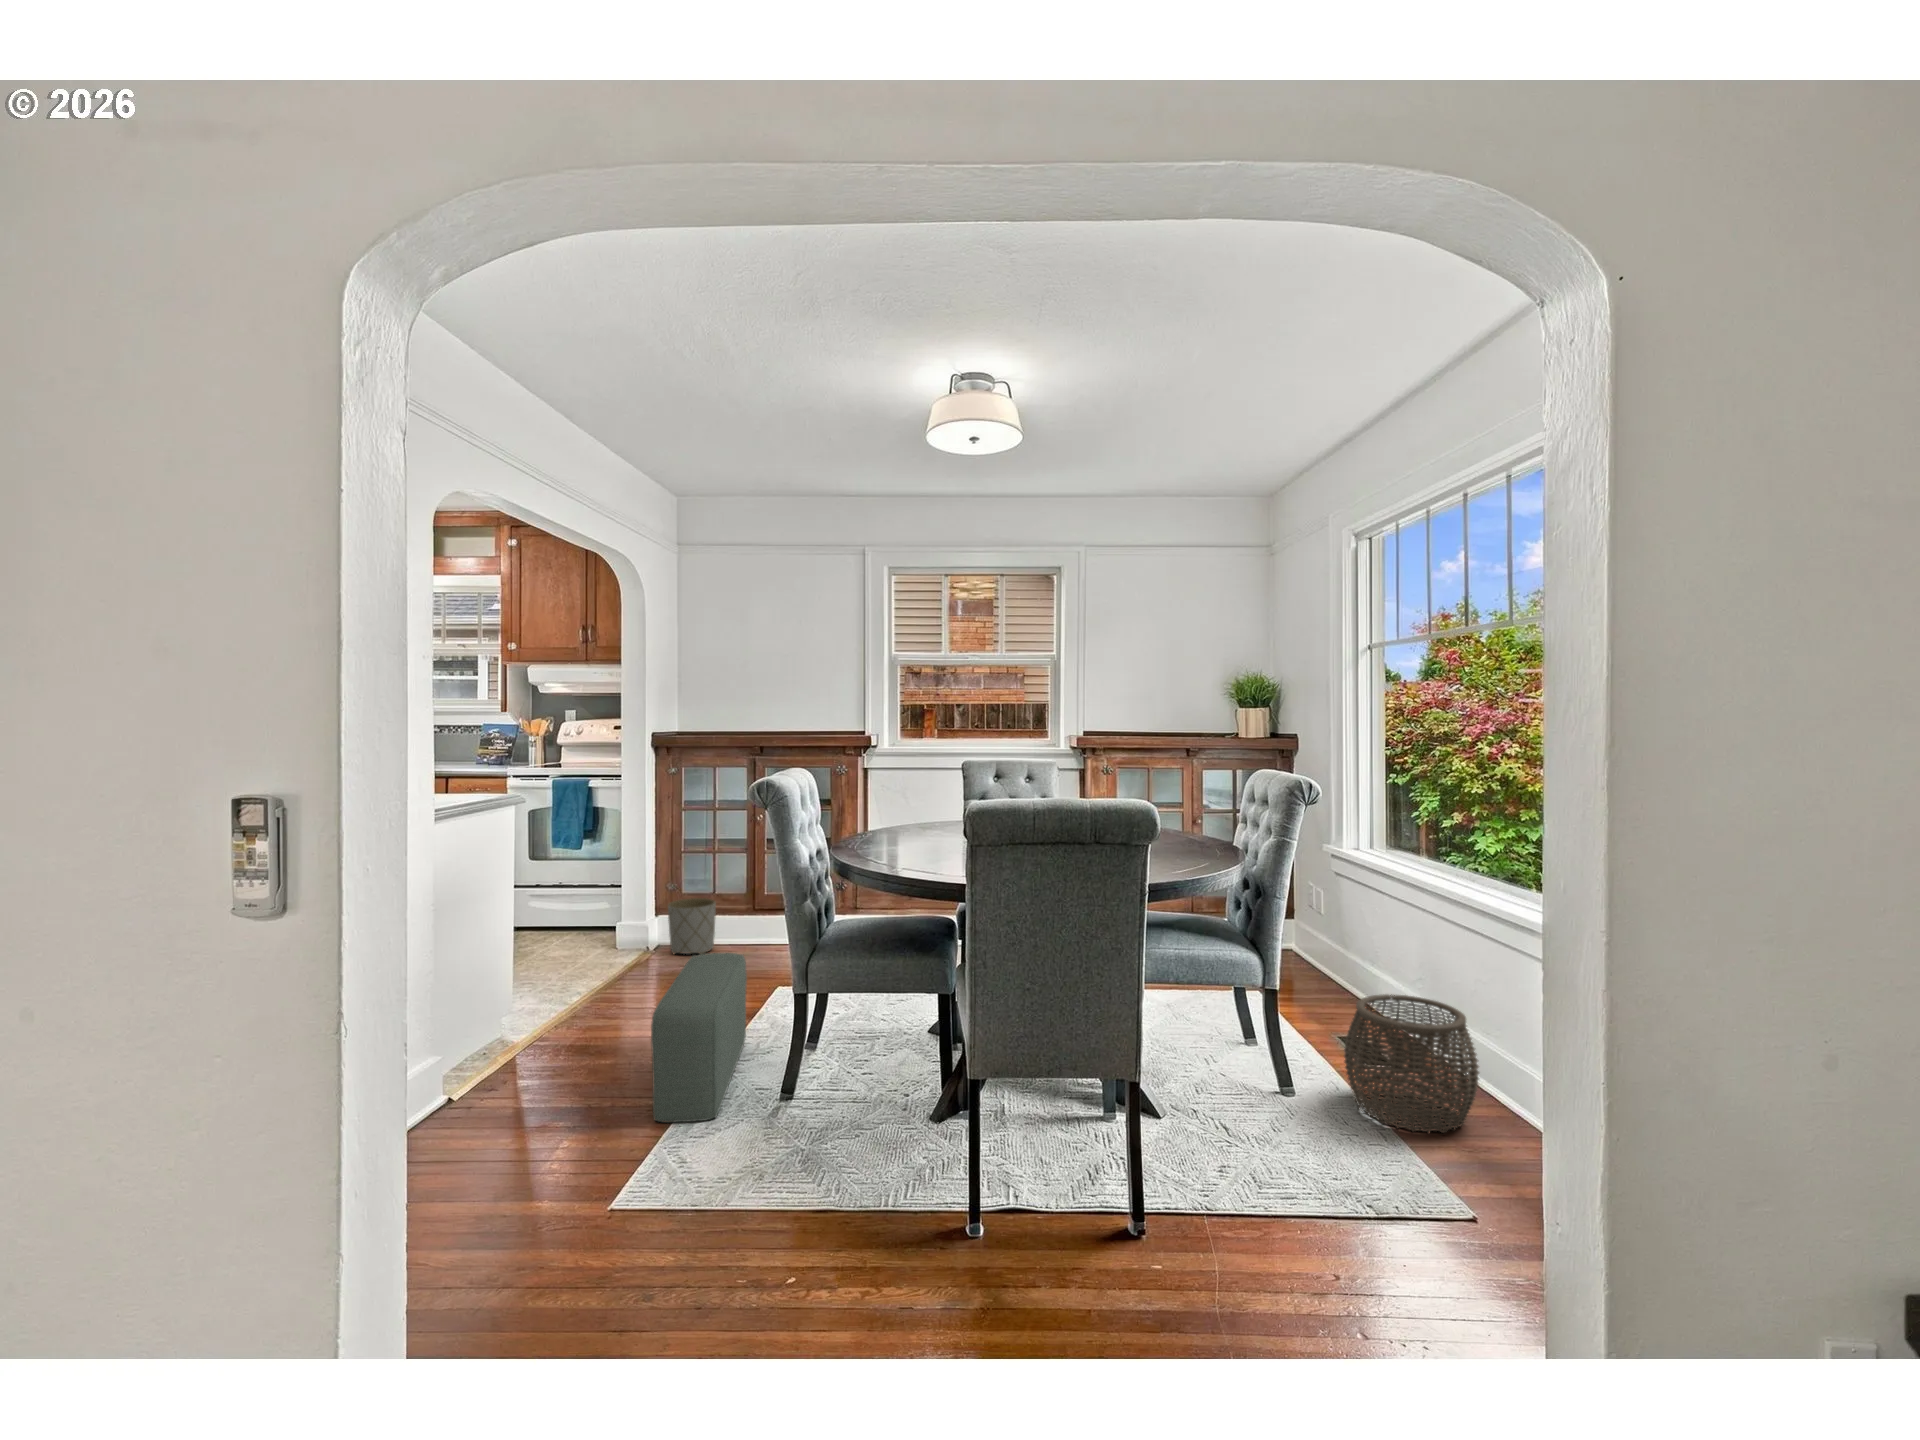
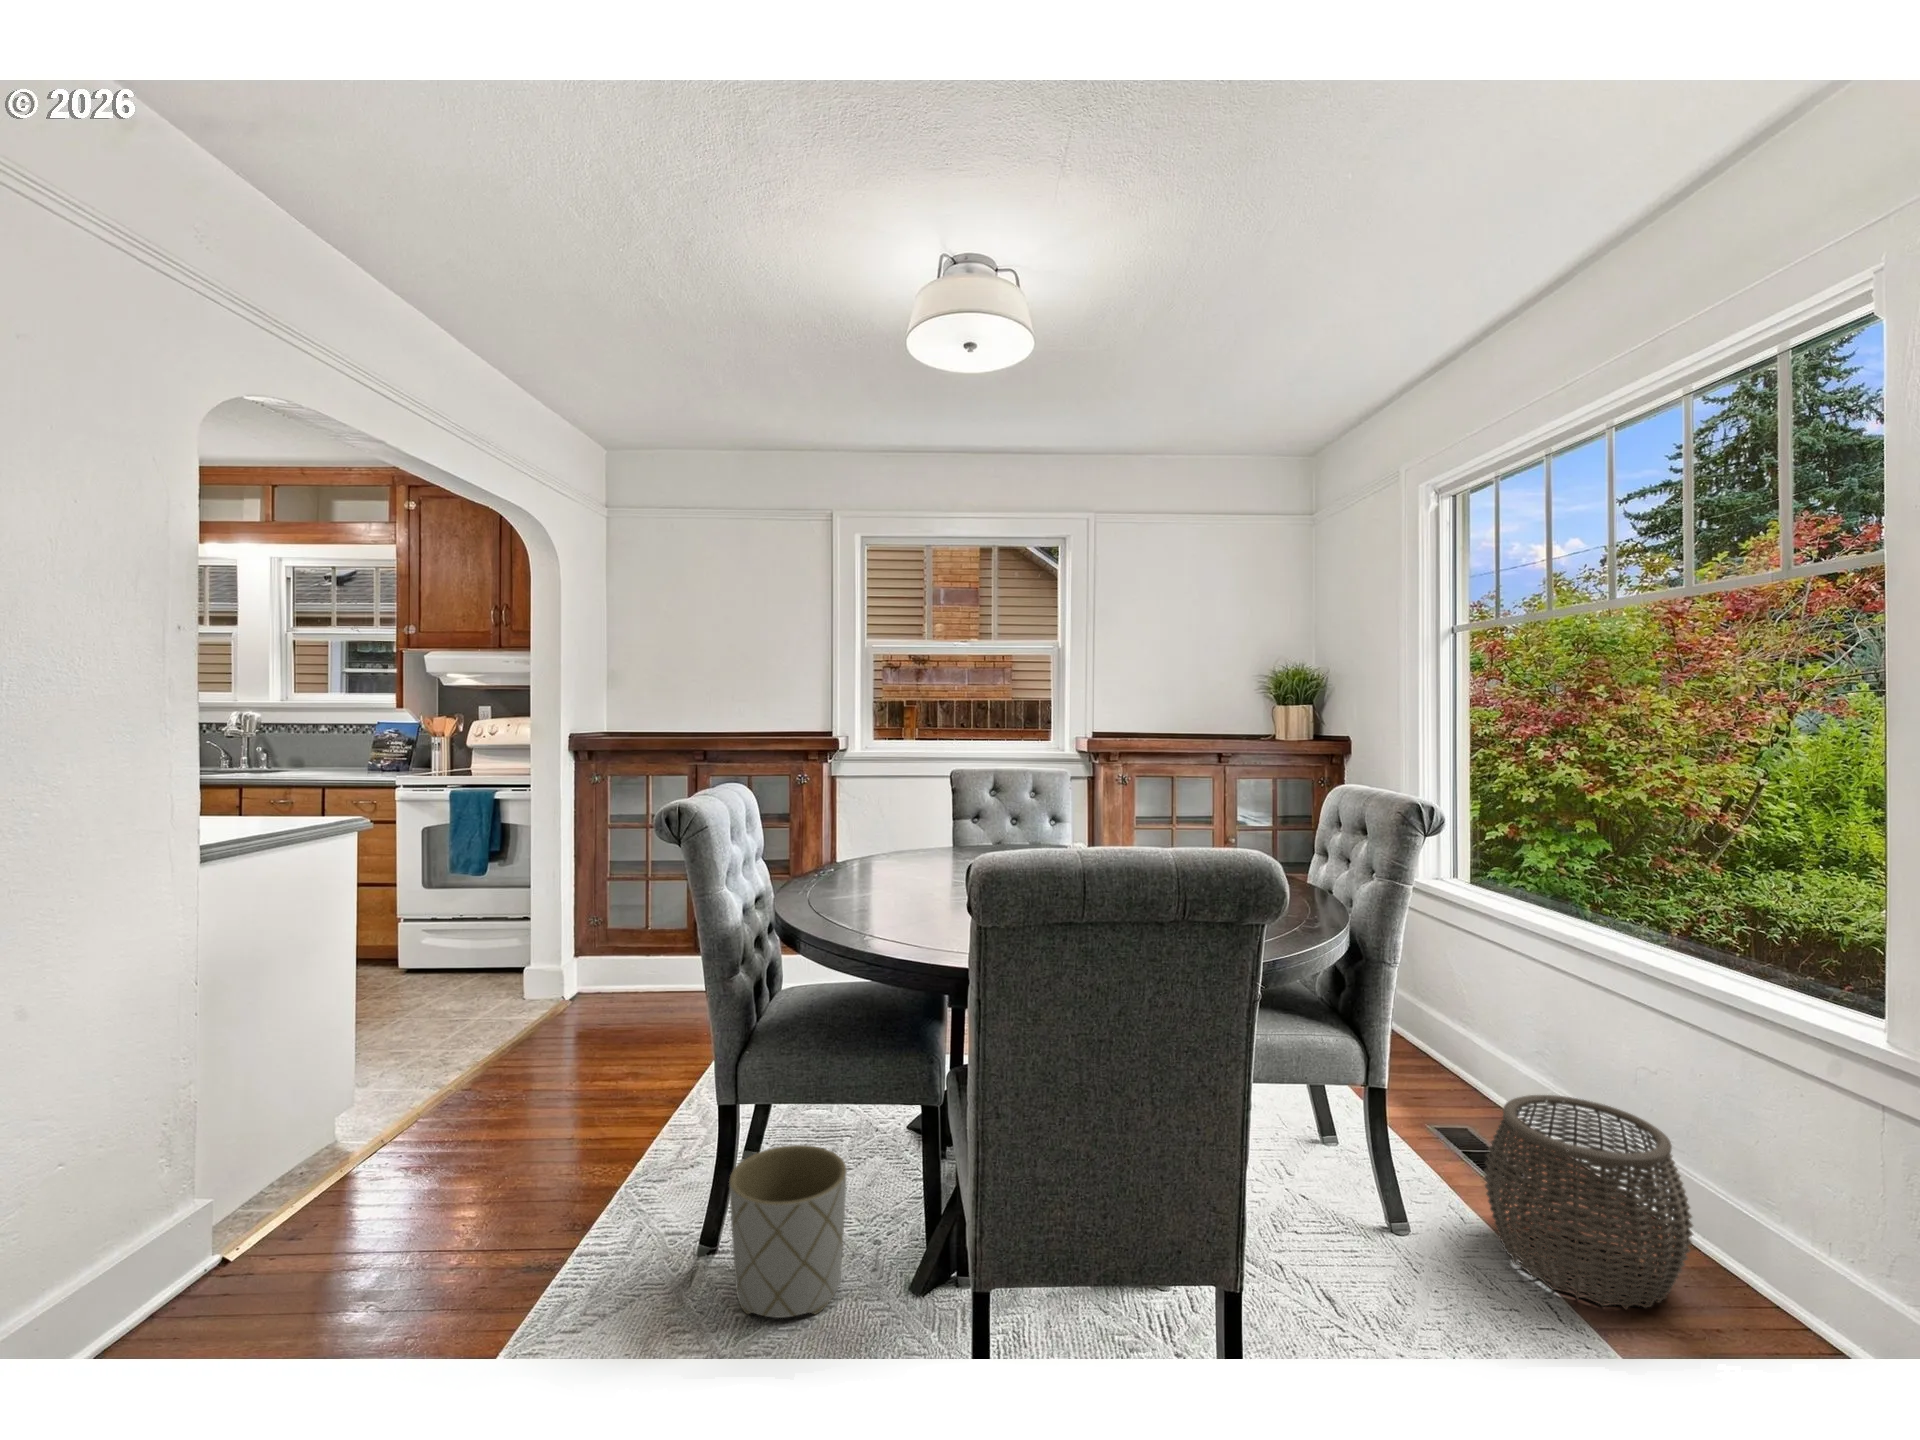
planter: present [668,898,716,954] -> present [729,1145,847,1318]
pouf: present [651,953,747,1123] -> none [507,1028,664,1302]

